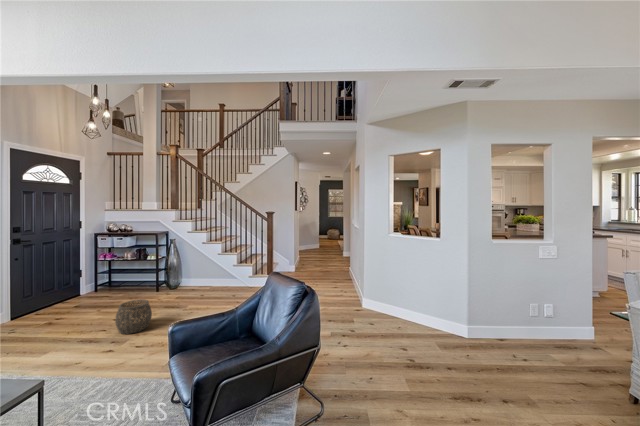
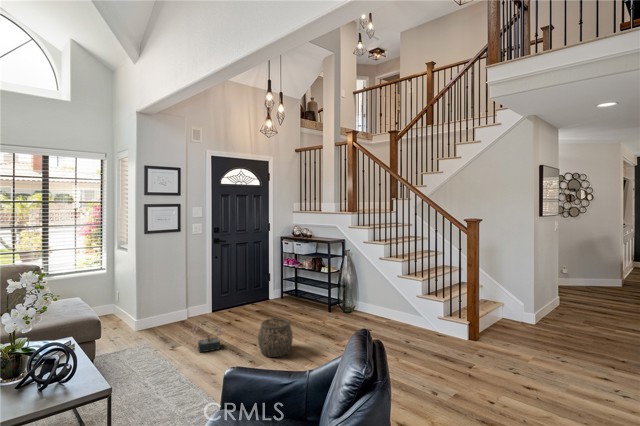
decorative plant: none [18,321,69,355] -> present [190,322,221,352]

